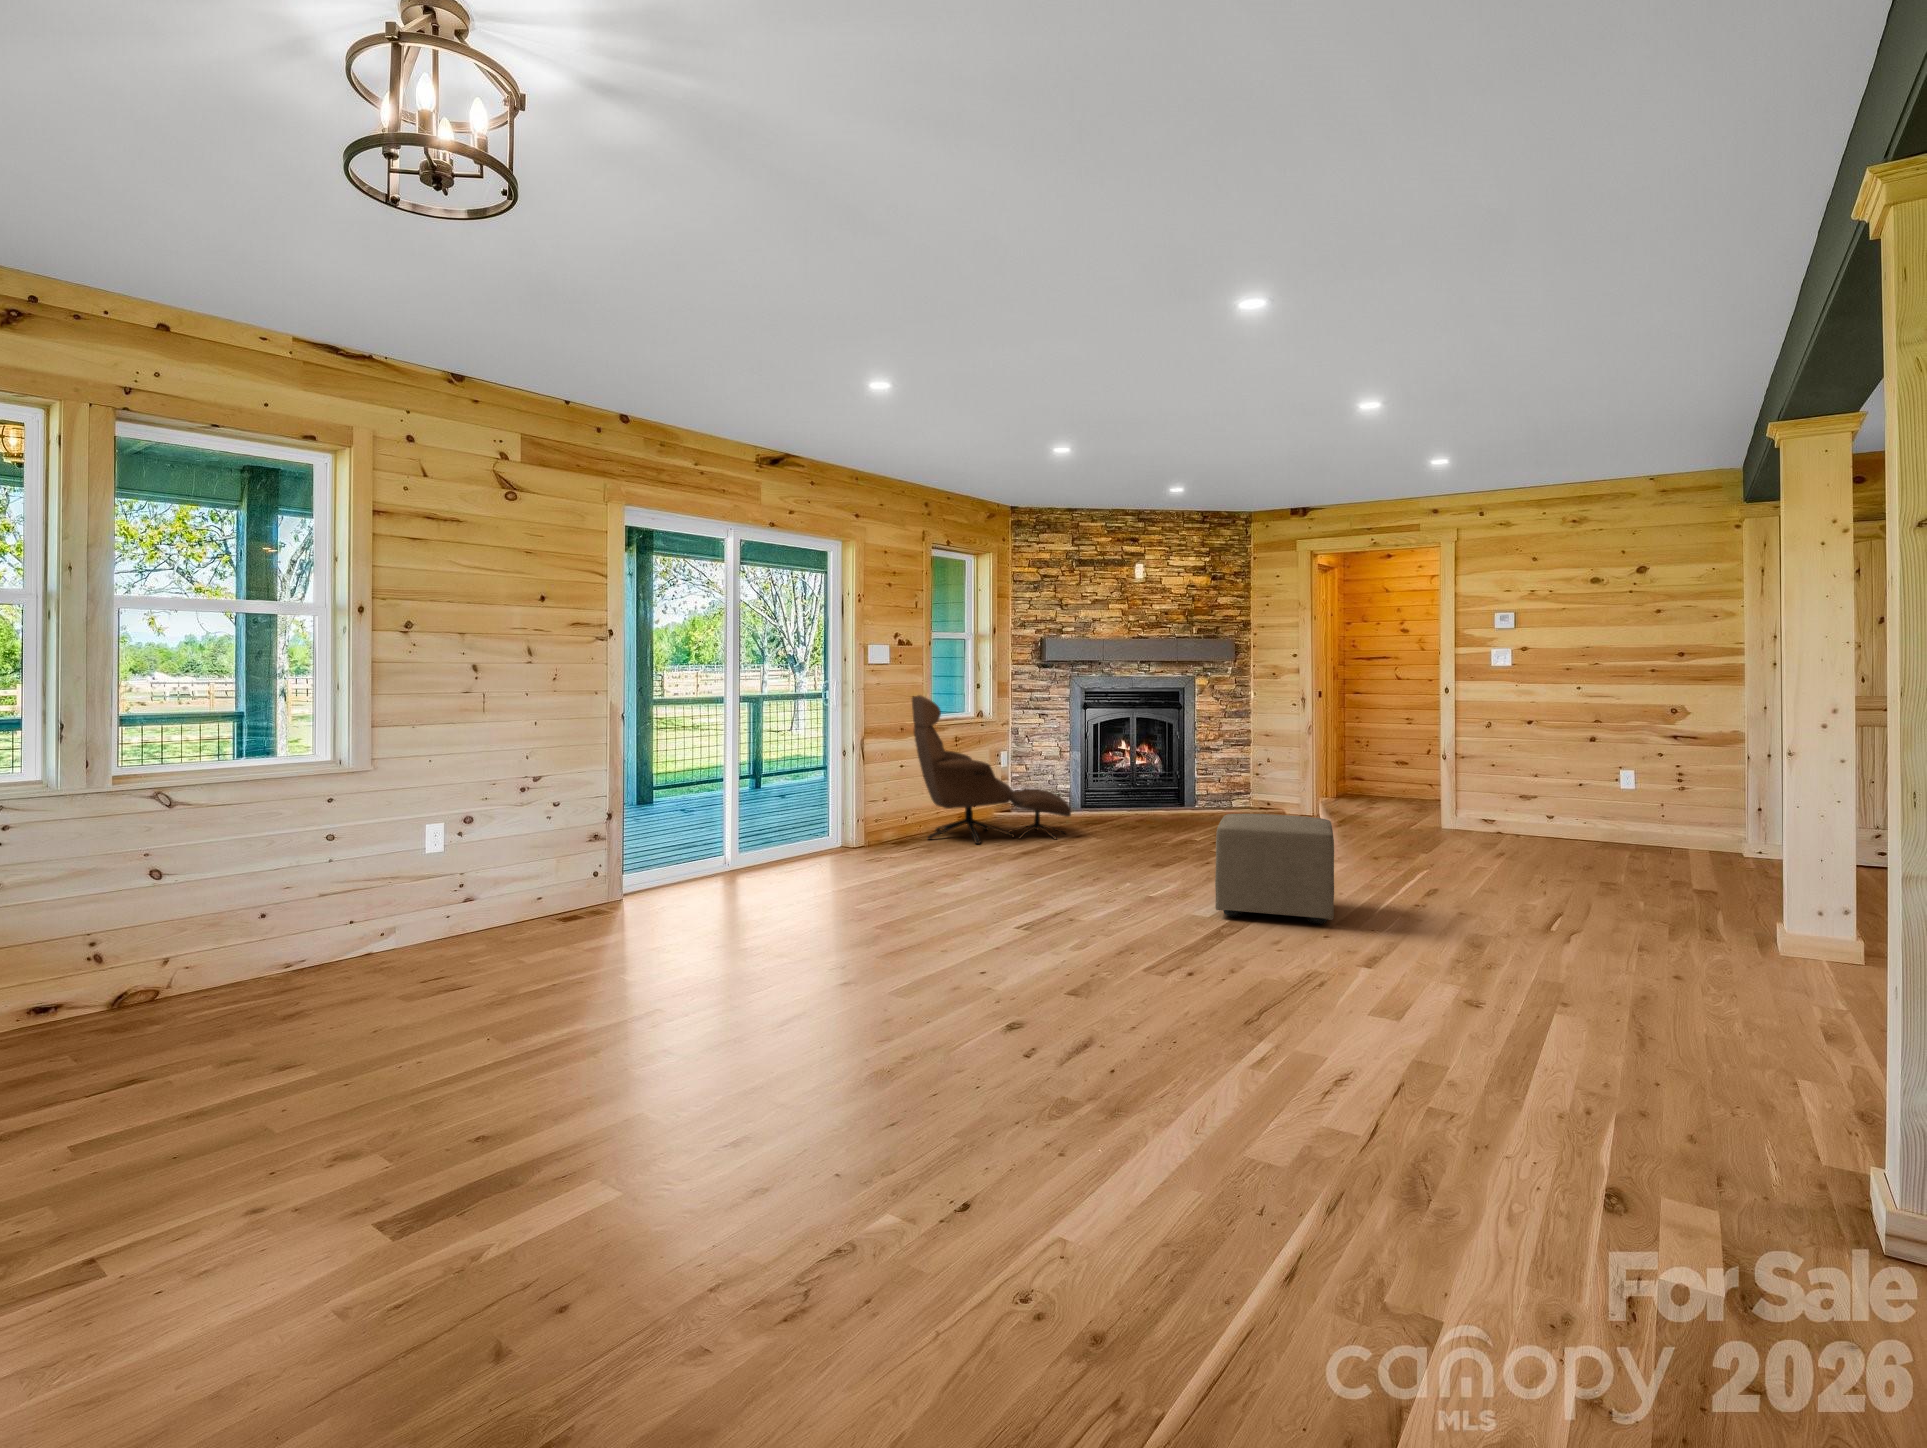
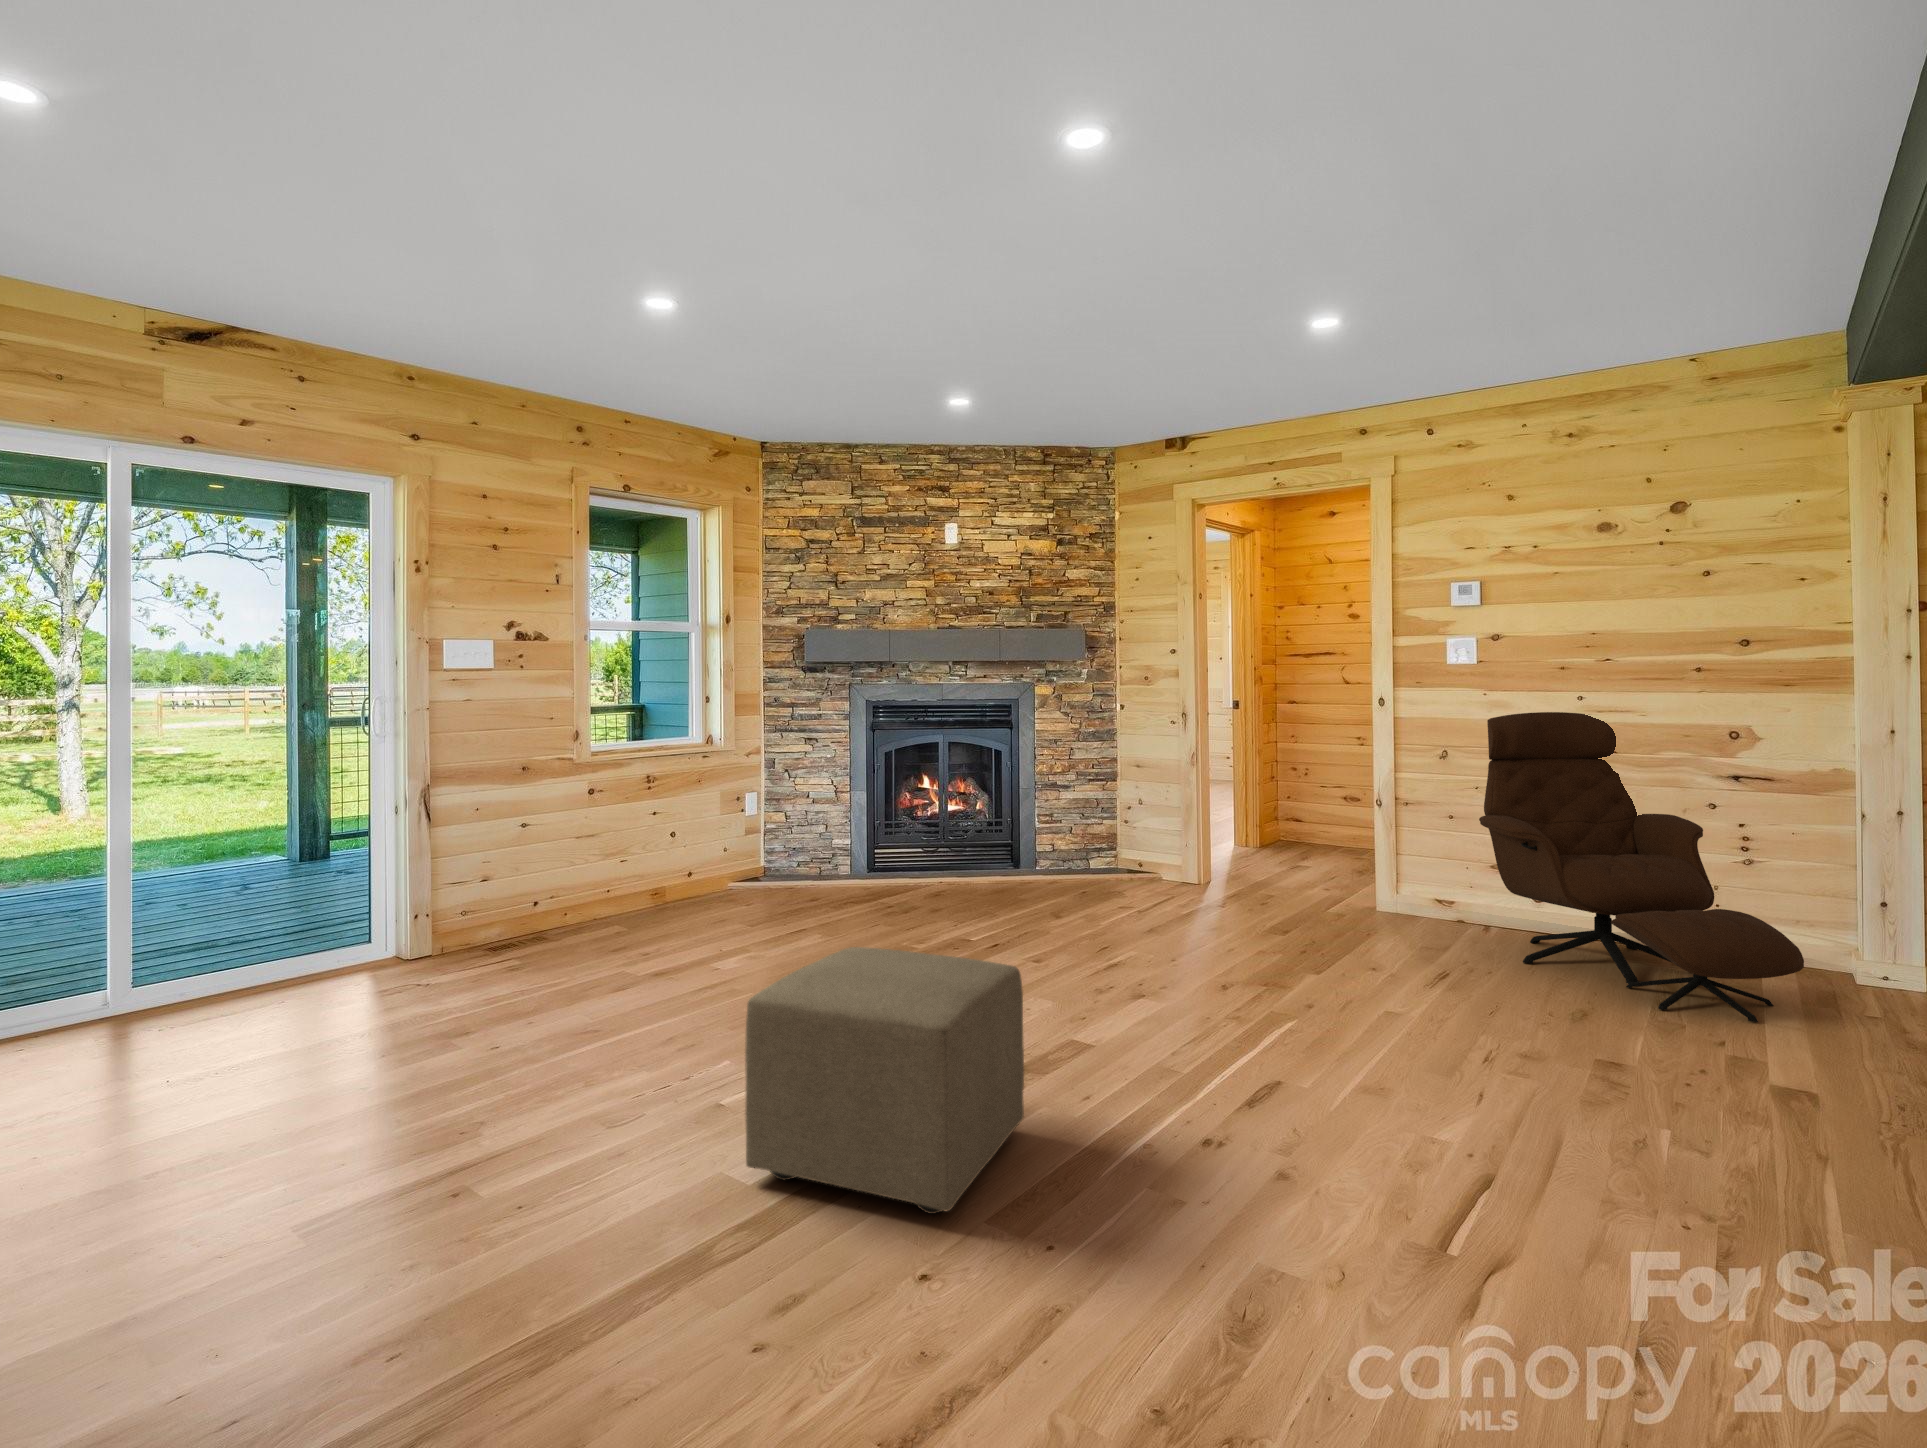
lounge chair: present [912,695,1071,844] -> present [1479,712,1804,1022]

